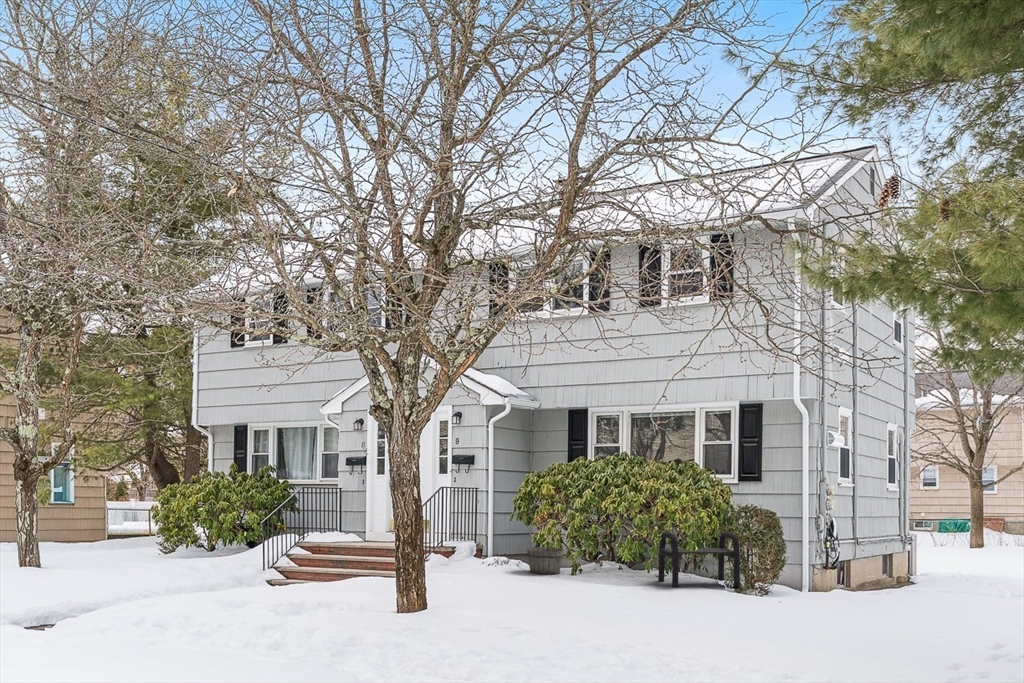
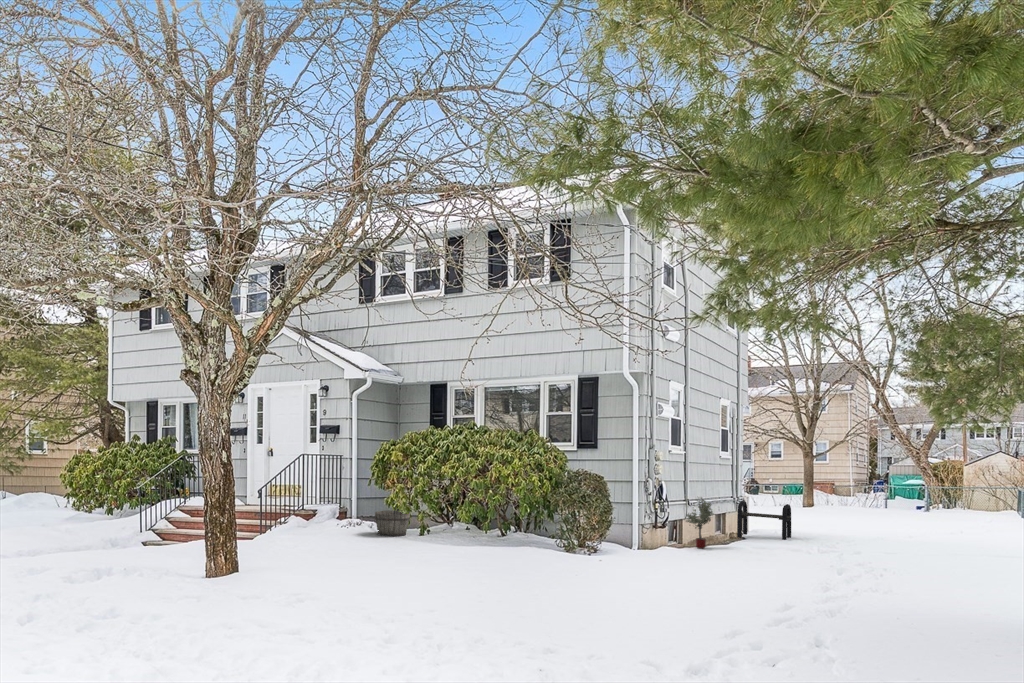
bench: present [658,531,740,588] -> present [737,501,791,540]
potted tree: none [856,534,888,592] -> present [686,497,713,549]

